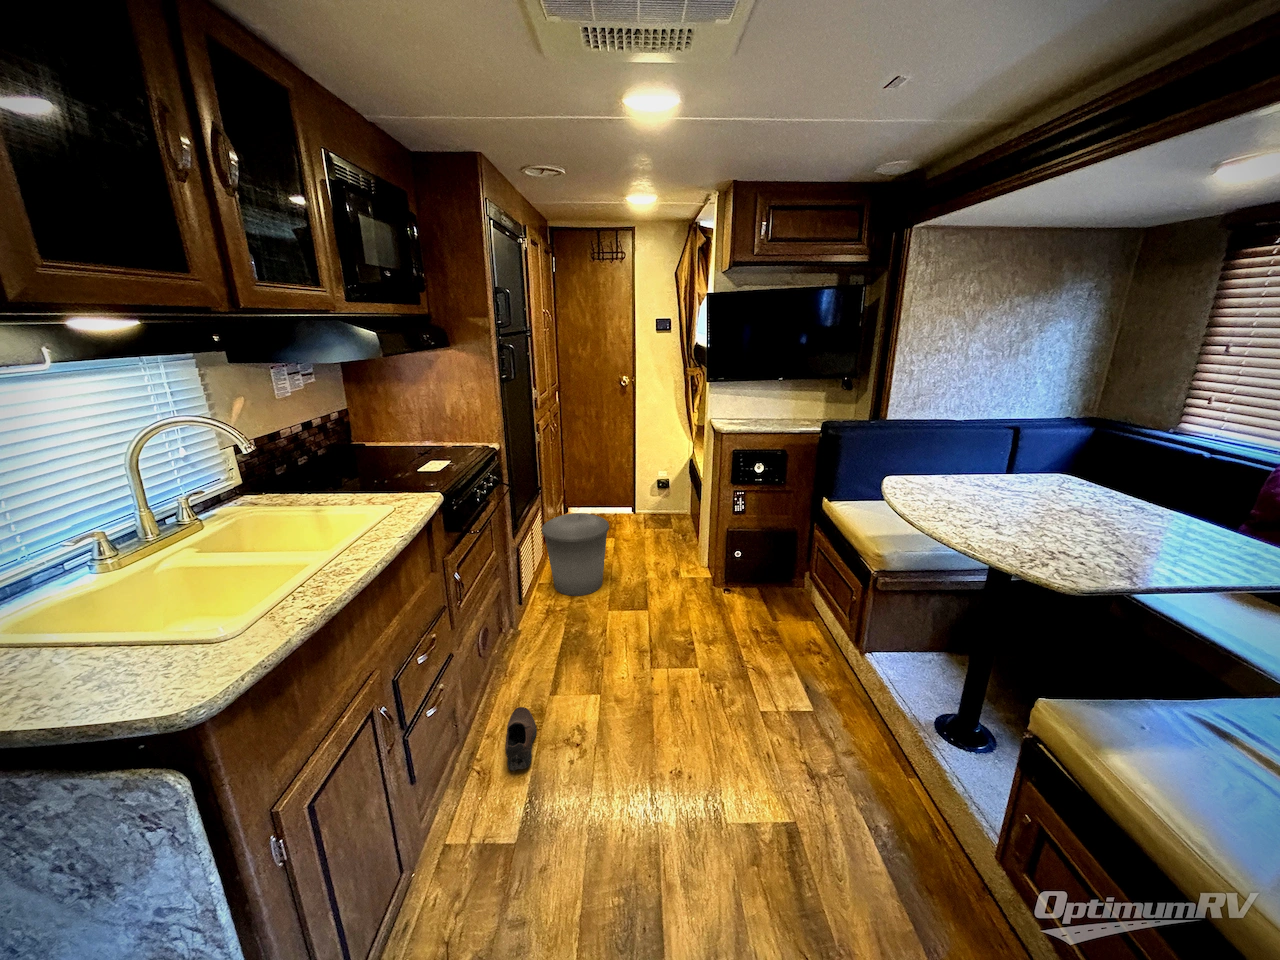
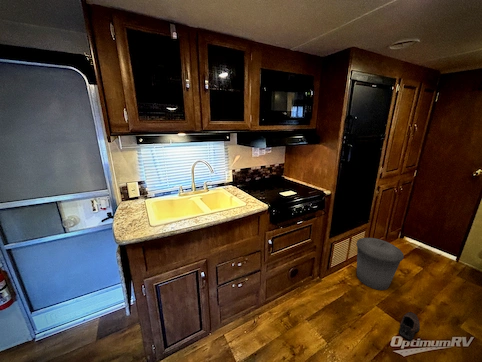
shoe: present [505,707,537,770] -> present [399,312,420,340]

